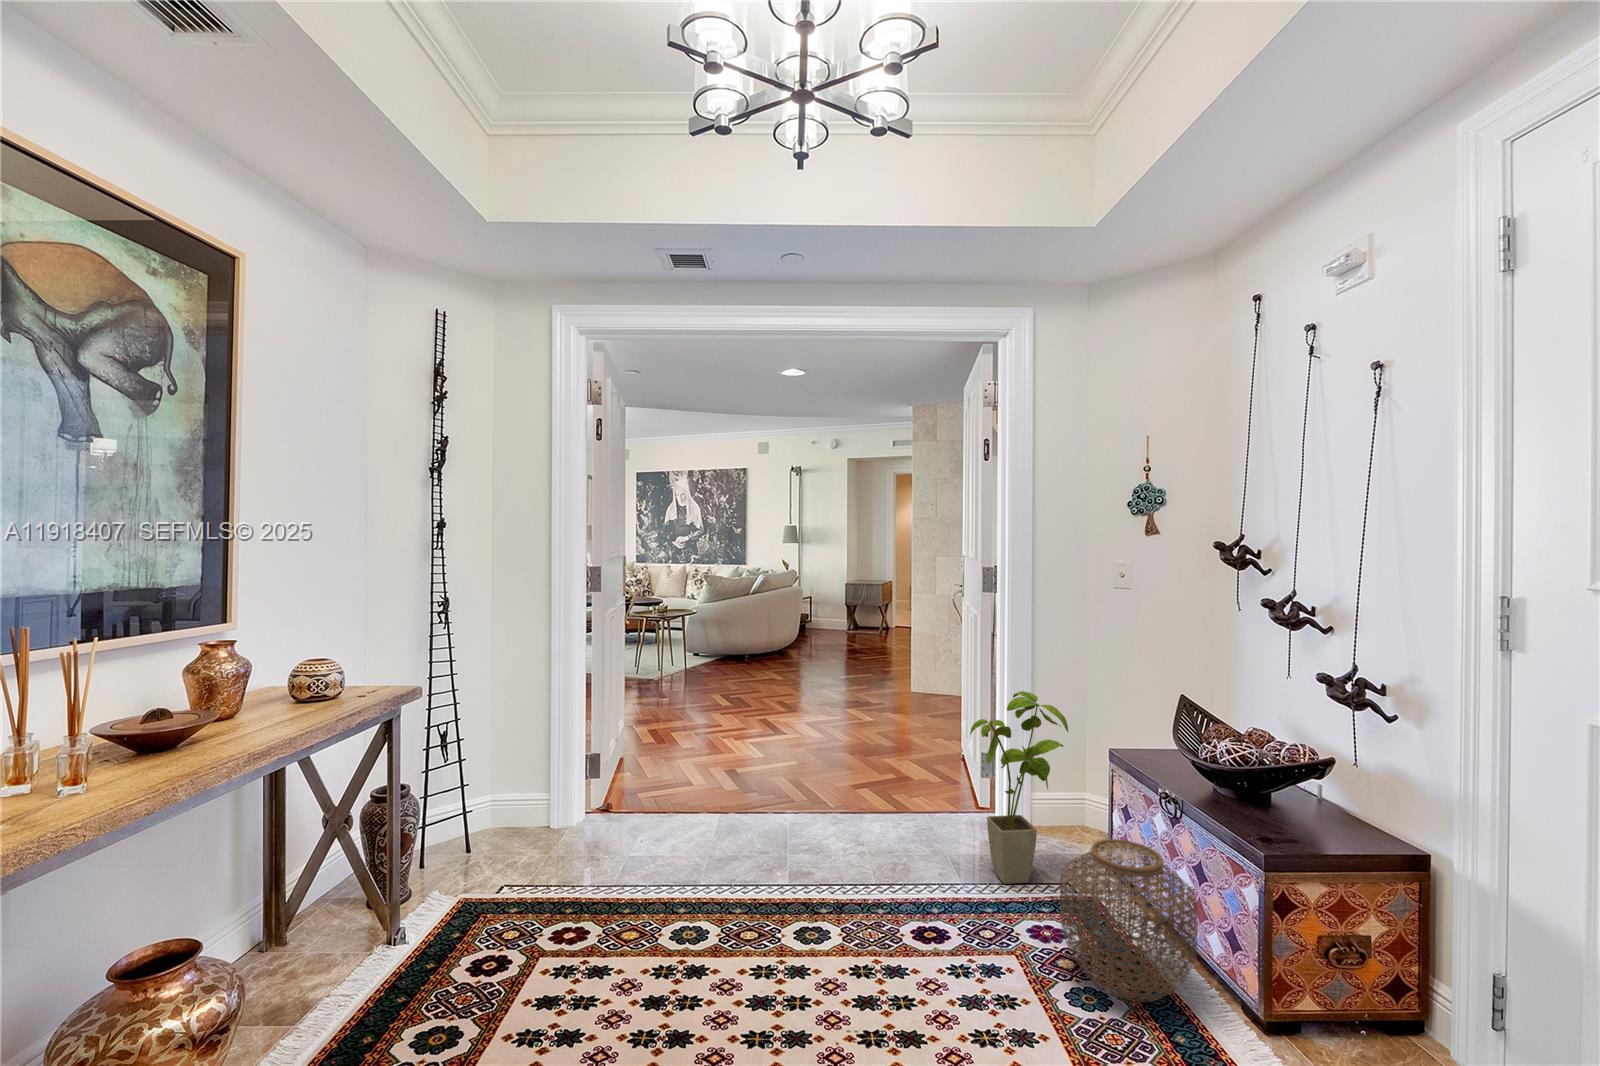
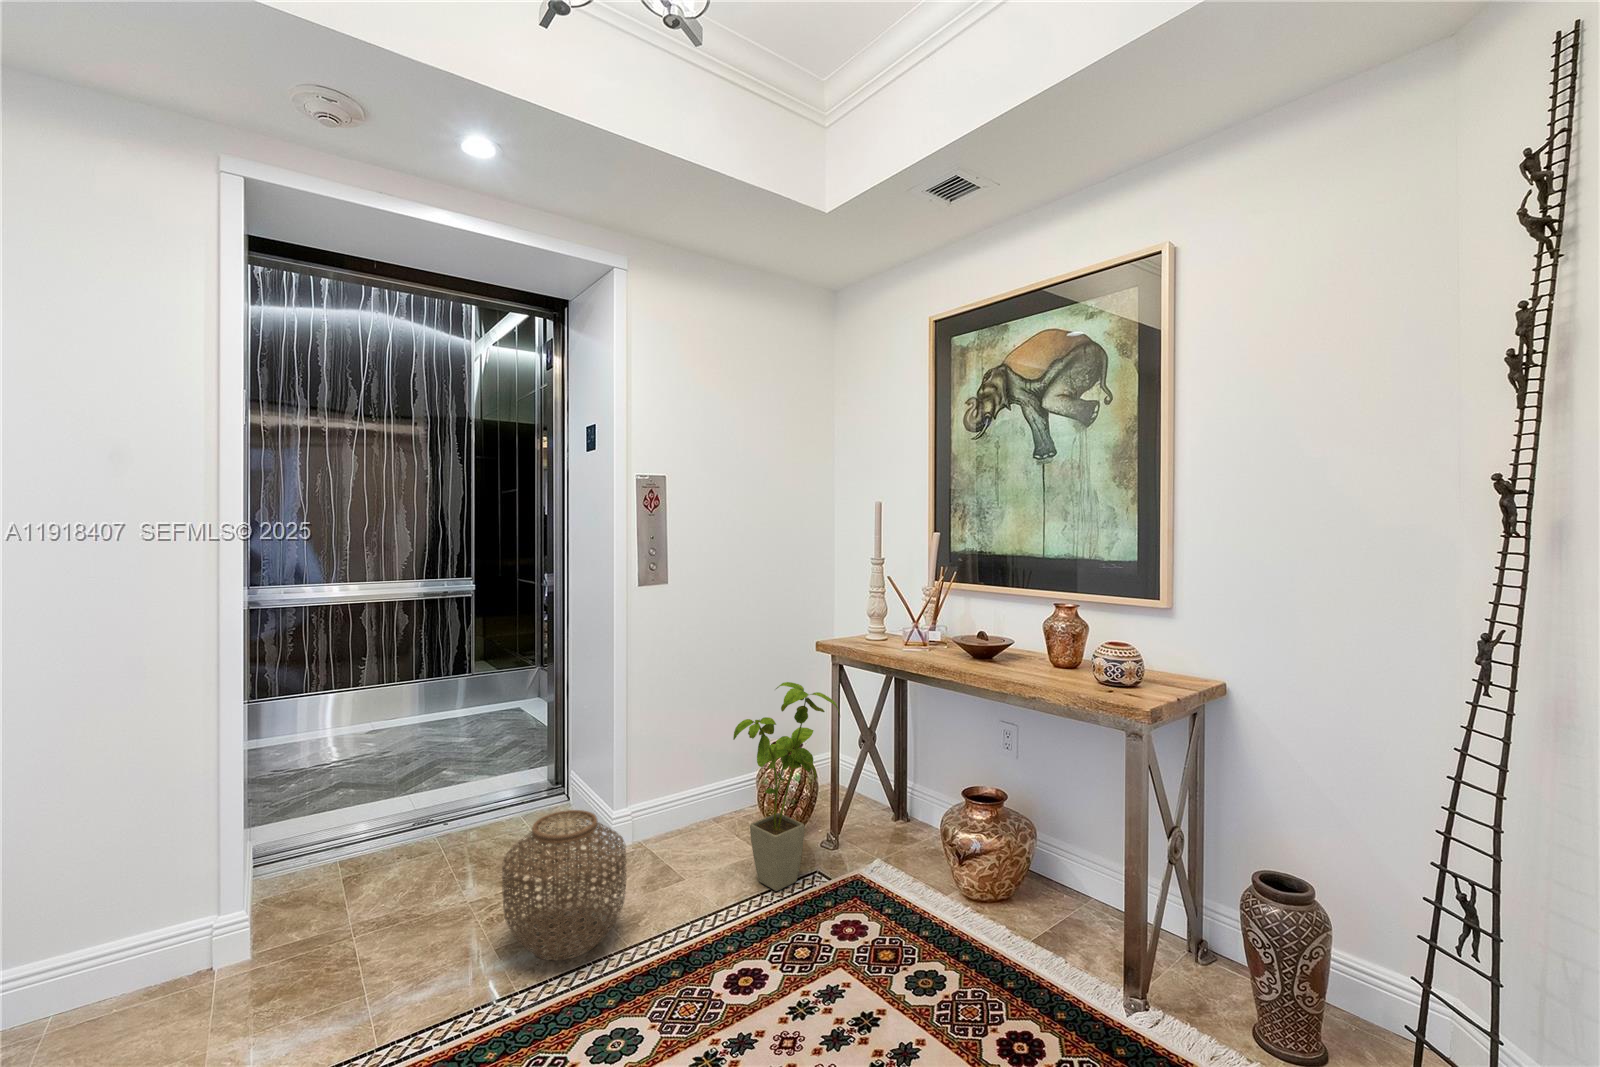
woven basket: present [1060,839,1198,1002] -> present [502,810,626,960]

